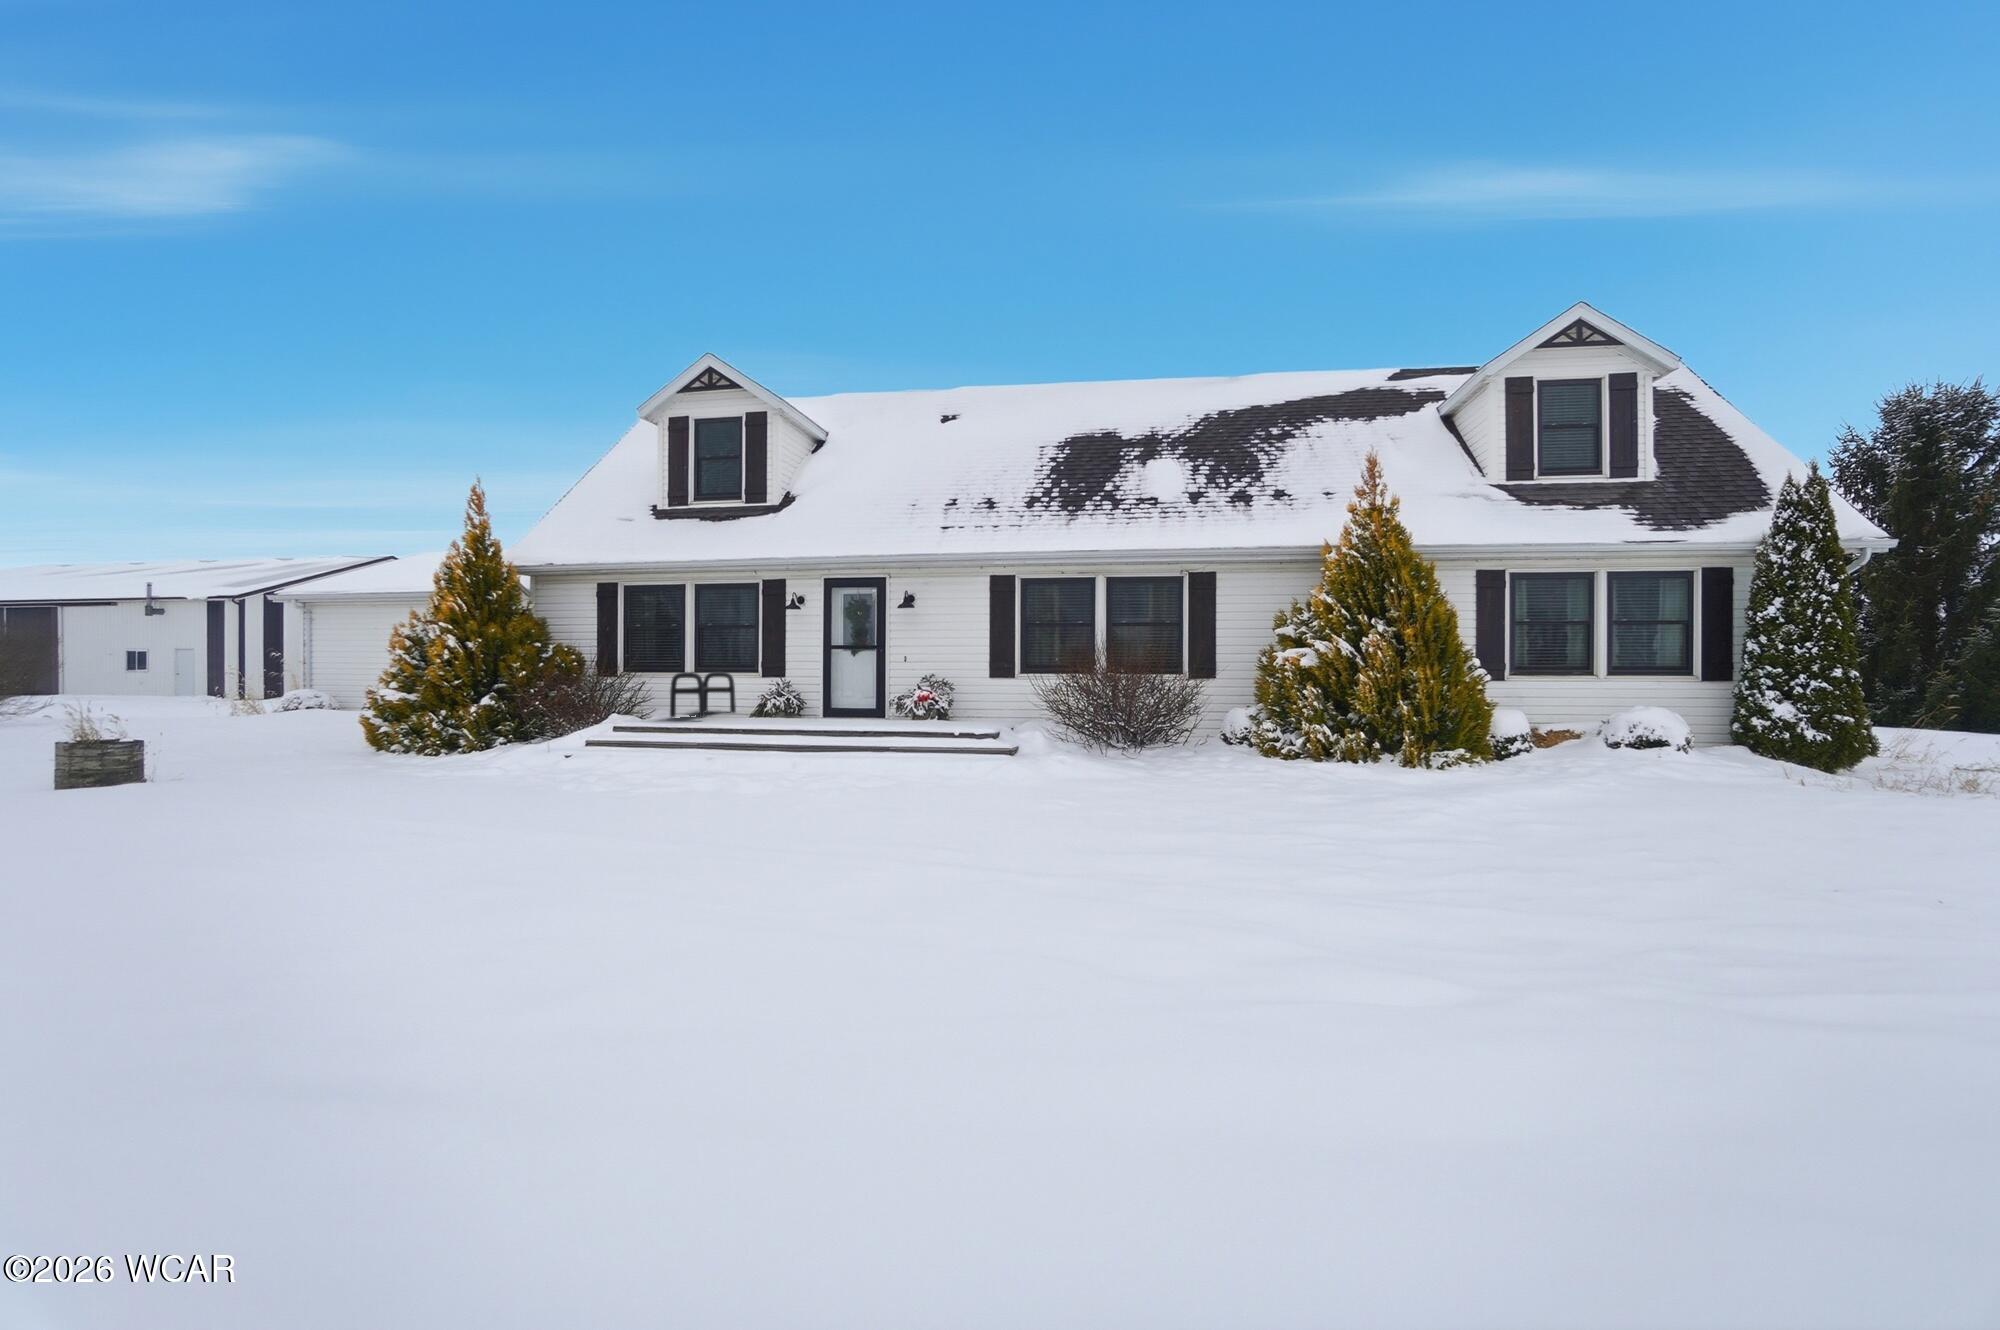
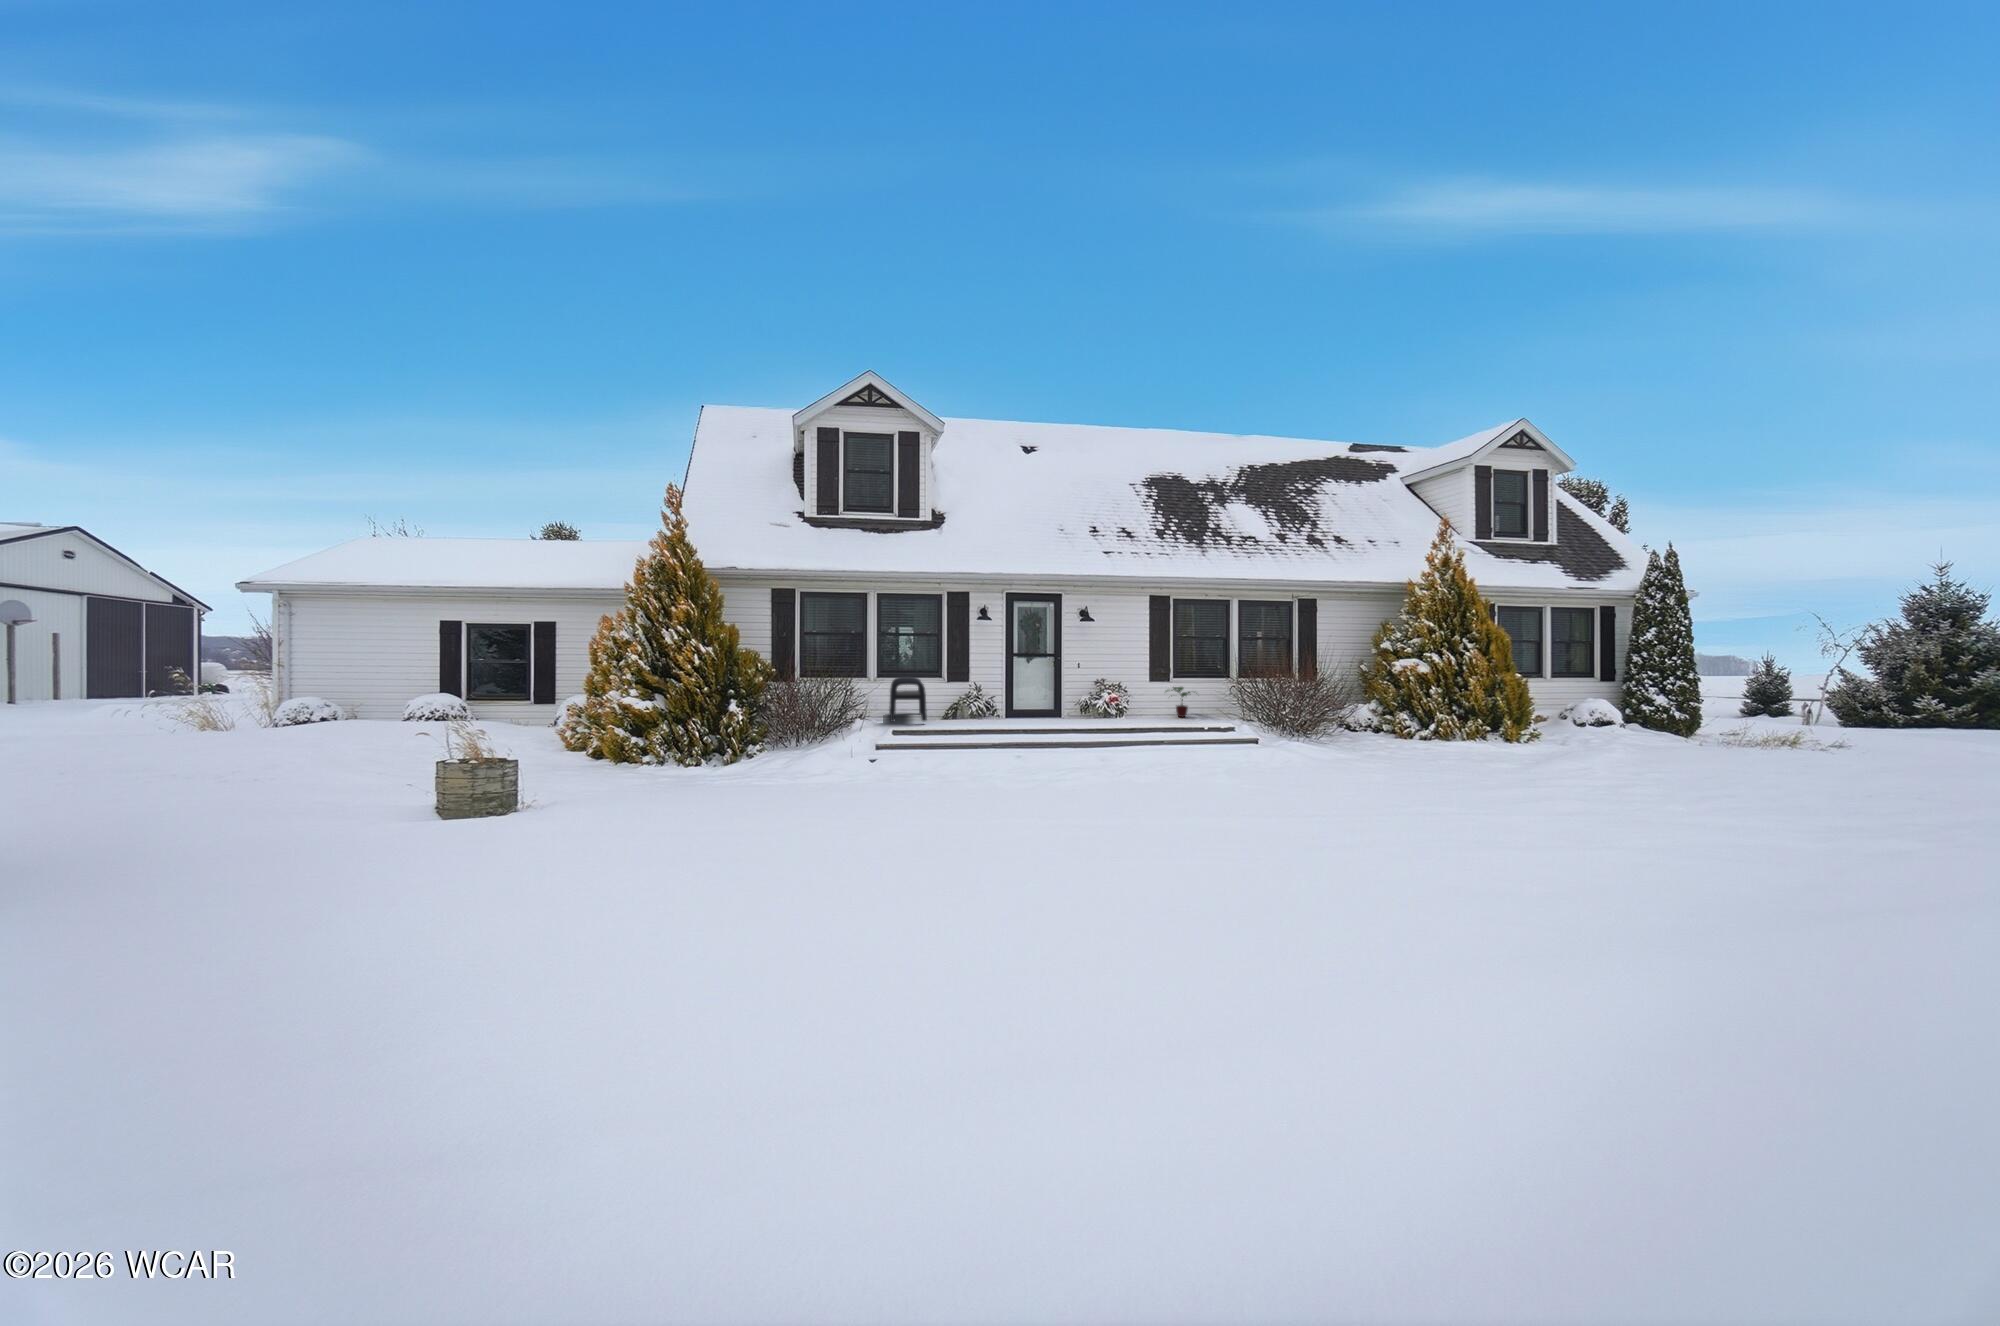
potted plant: none [989,685,1031,722] -> present [1166,687,1190,717]

